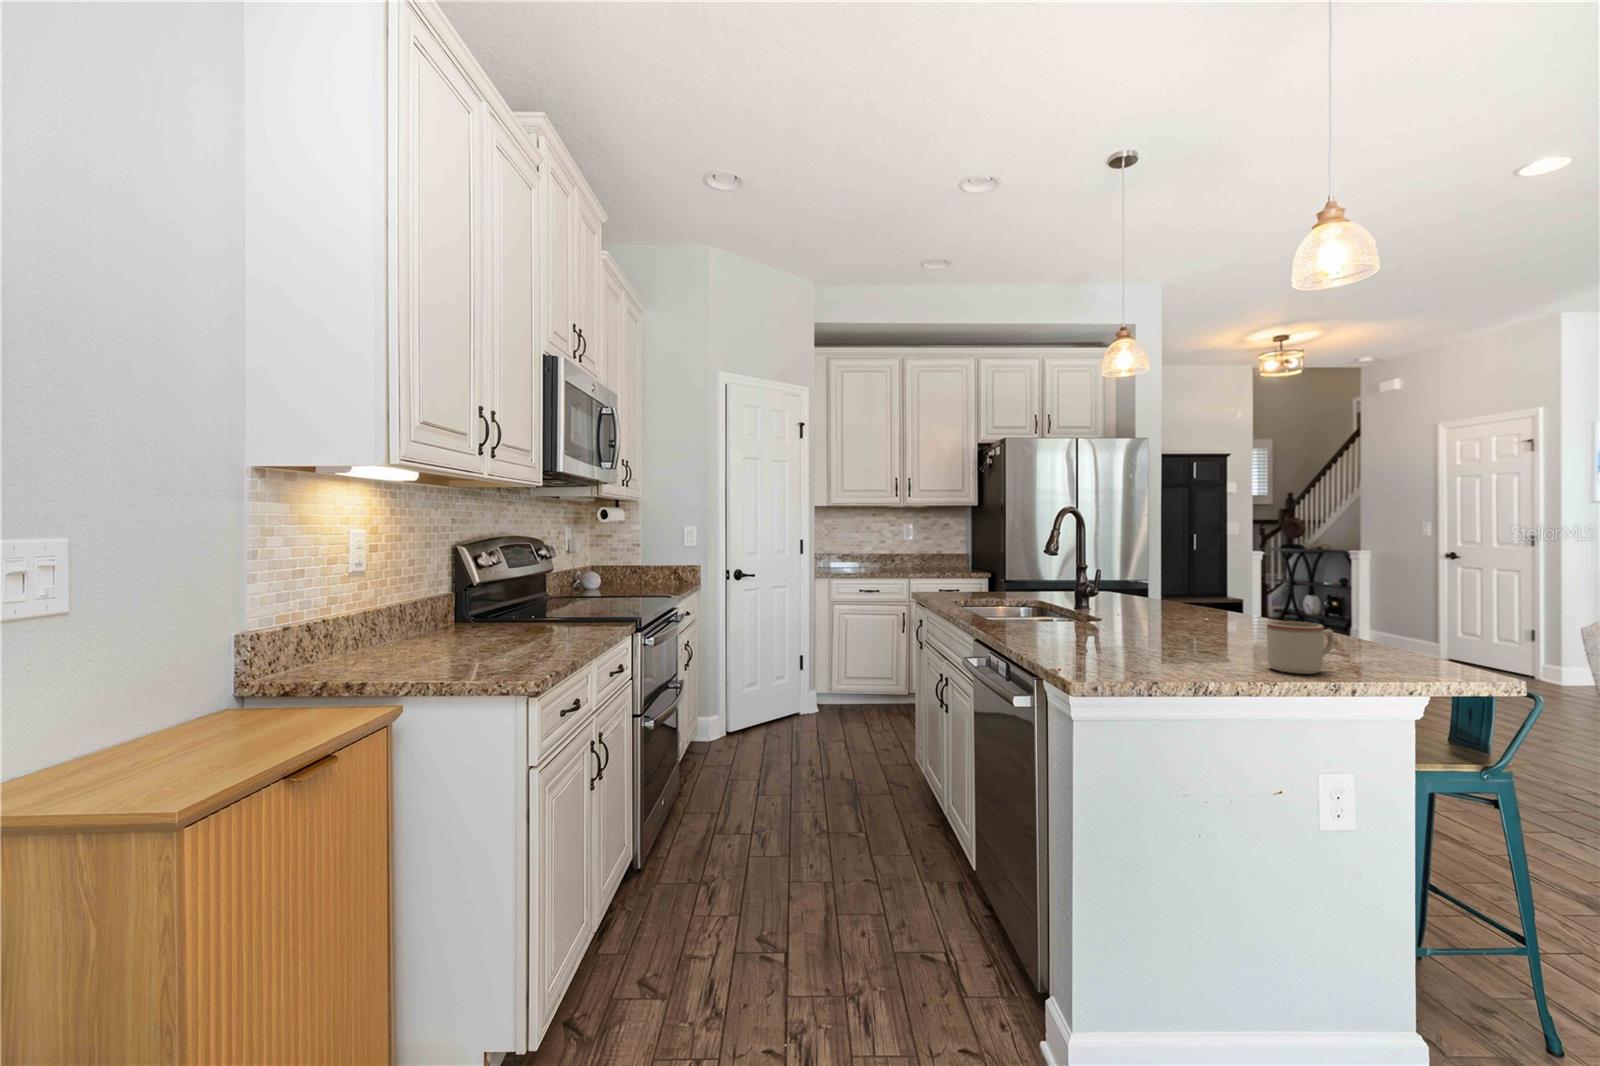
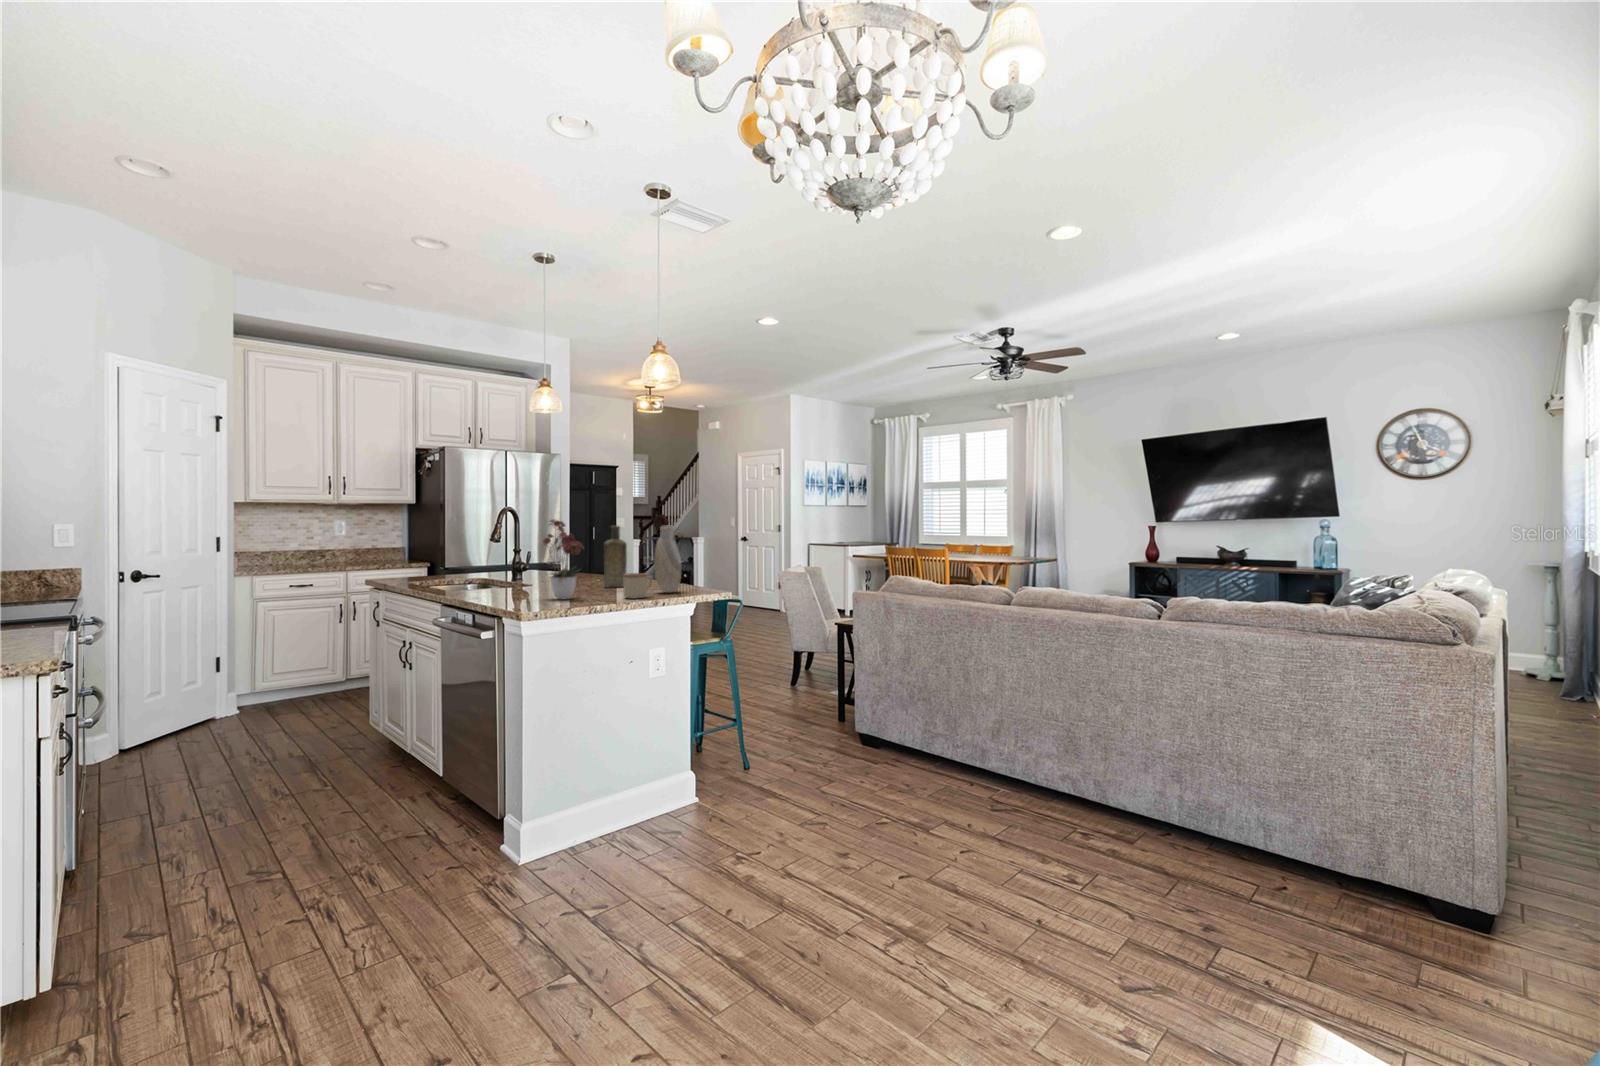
flower arrangement: none [1104,512,1193,656] -> present [543,520,584,599]
bottle: none [1214,530,1264,637] -> present [604,526,627,588]
vase: none [1335,530,1403,665] -> present [654,525,681,593]

